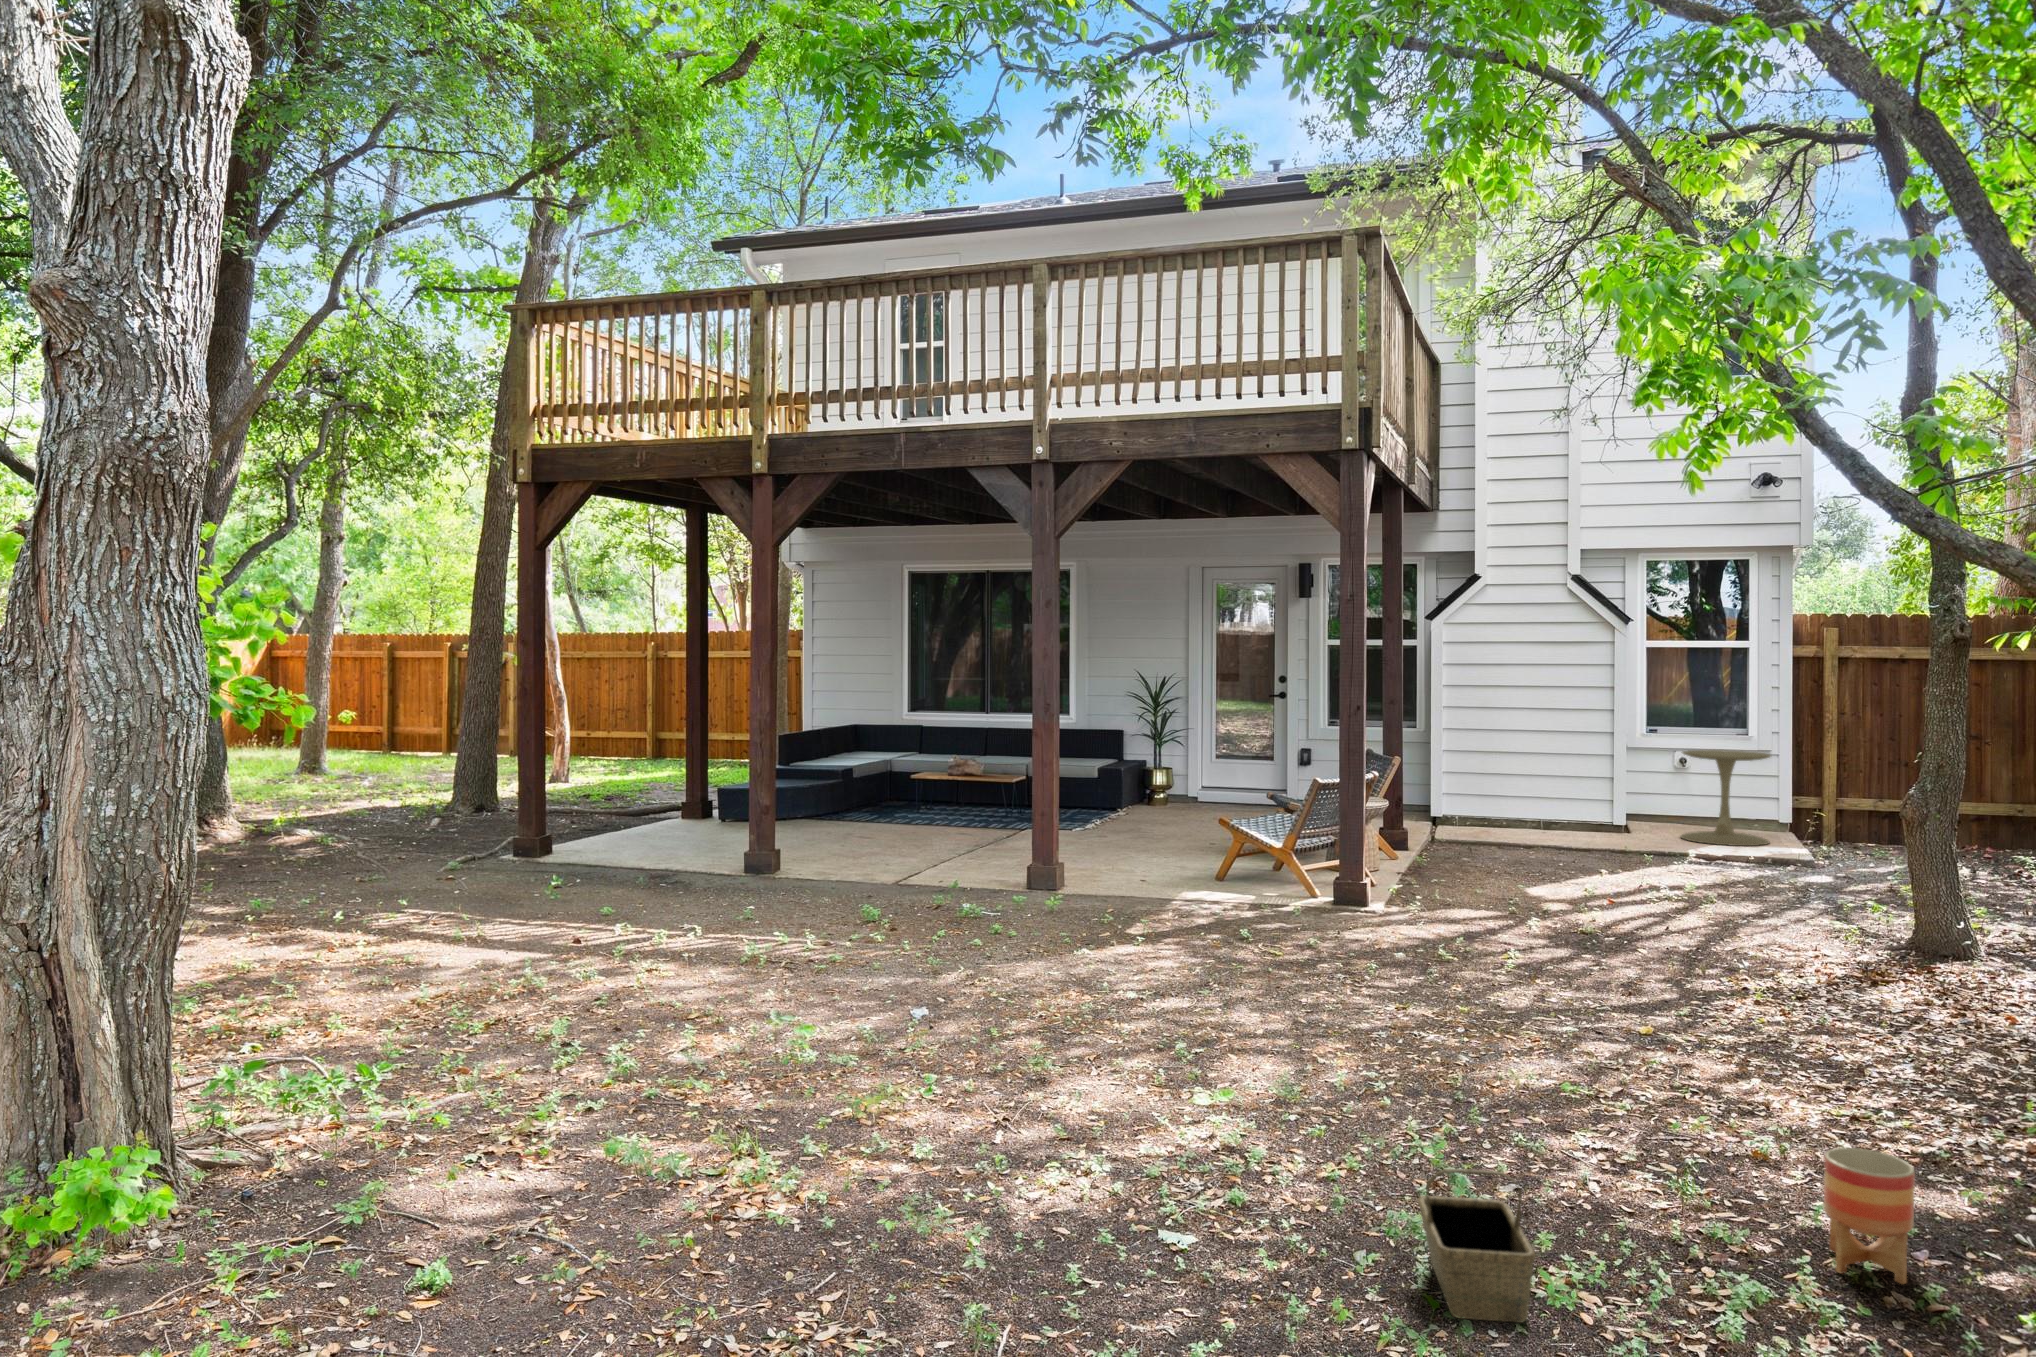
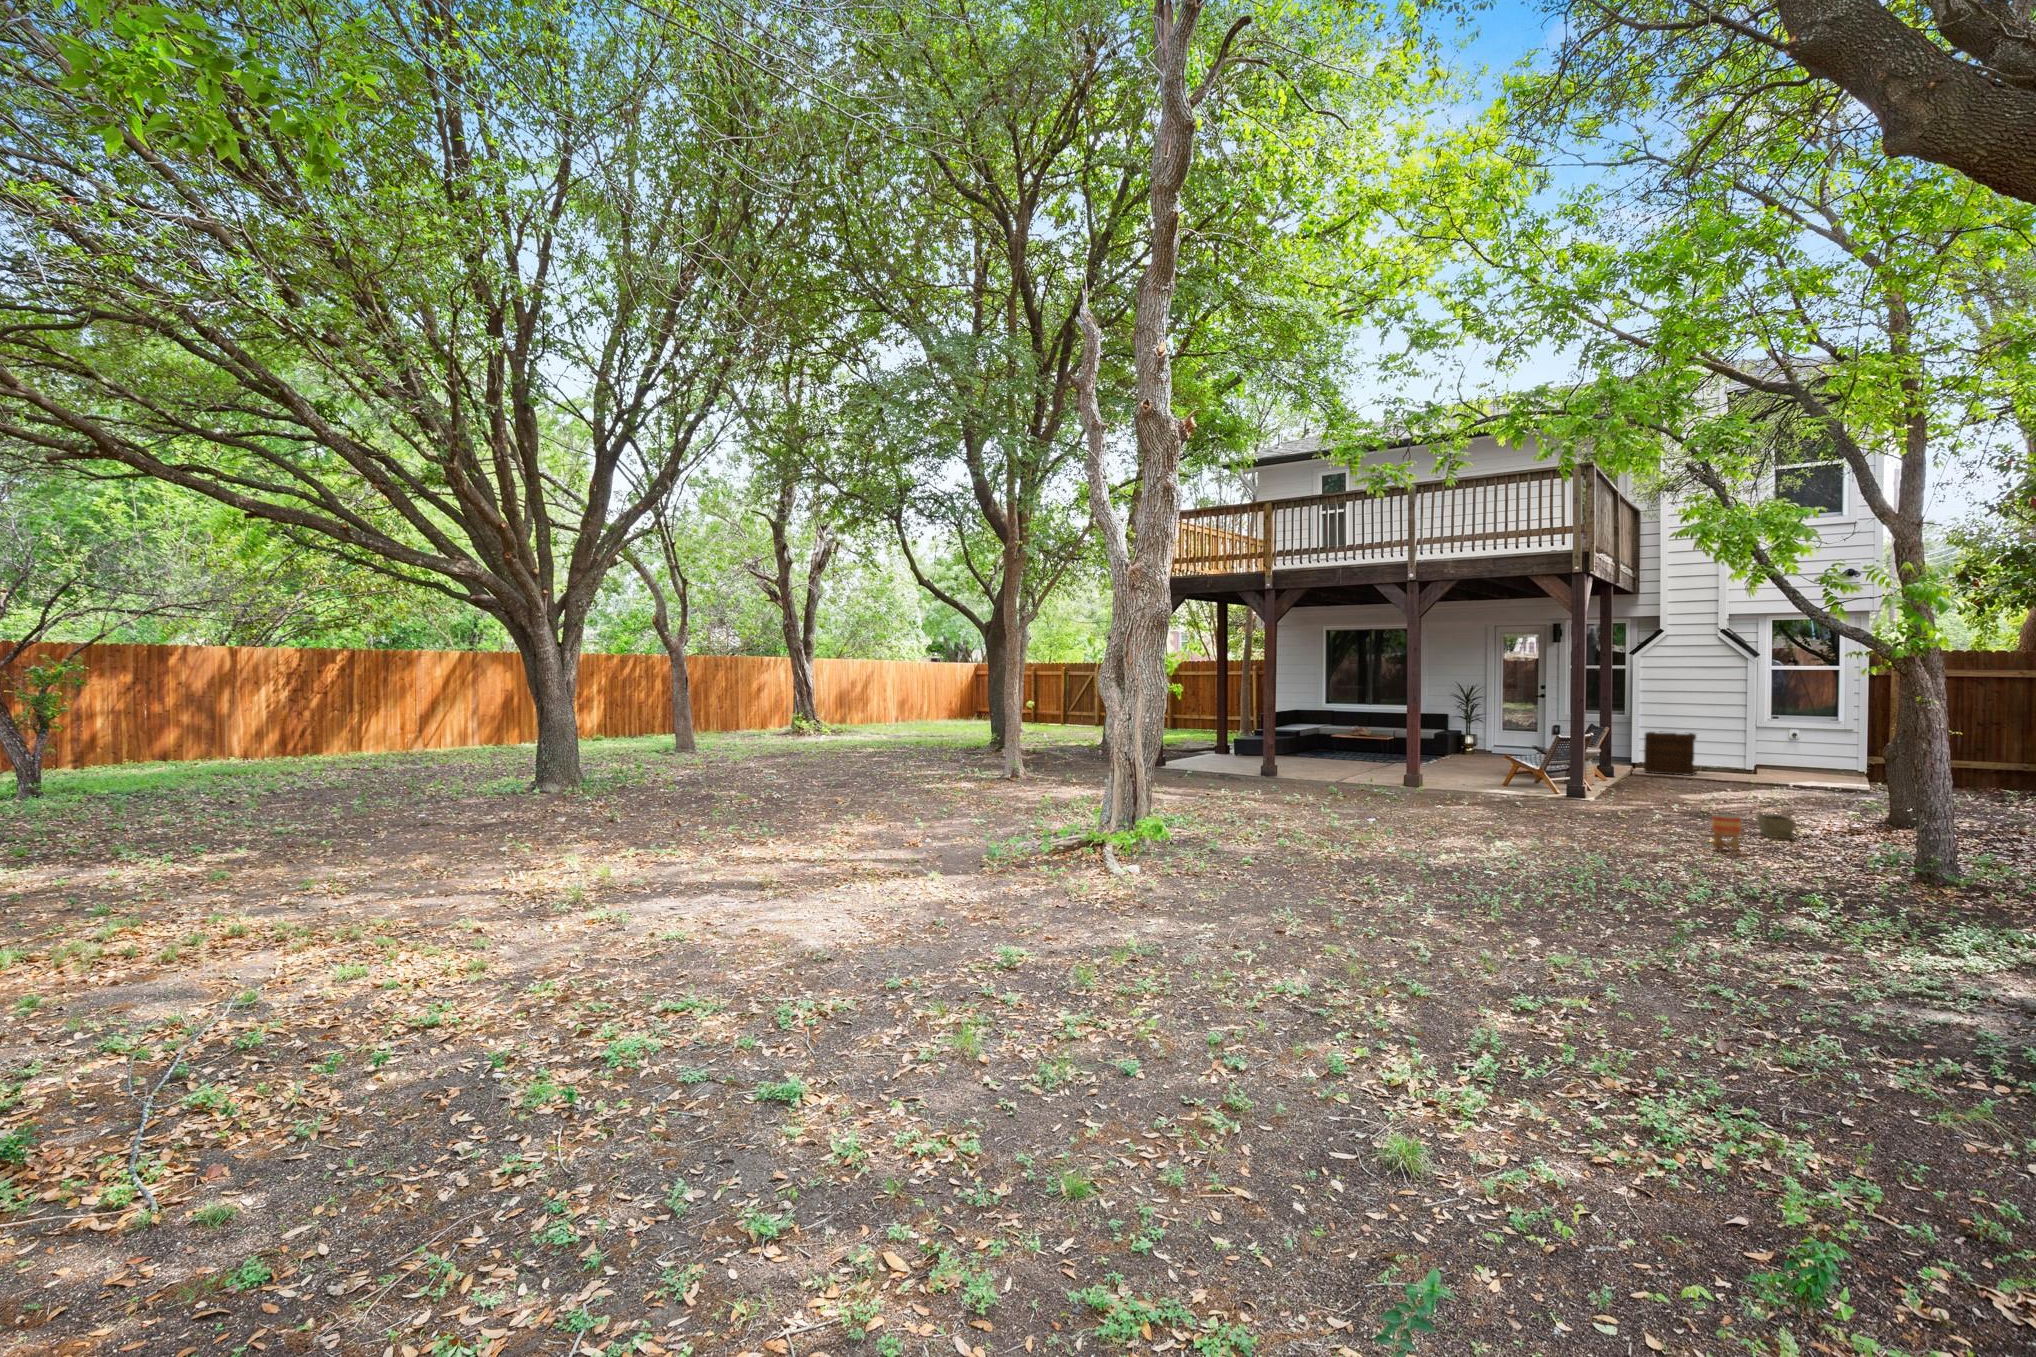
pedestal table: present [1681,750,1770,846] -> none [1792,728,1851,781]
wooden crate: none [1454,760,1536,844] -> present [1644,732,1697,776]
basket: present [1418,1169,1535,1323] -> present [1756,813,1794,839]

